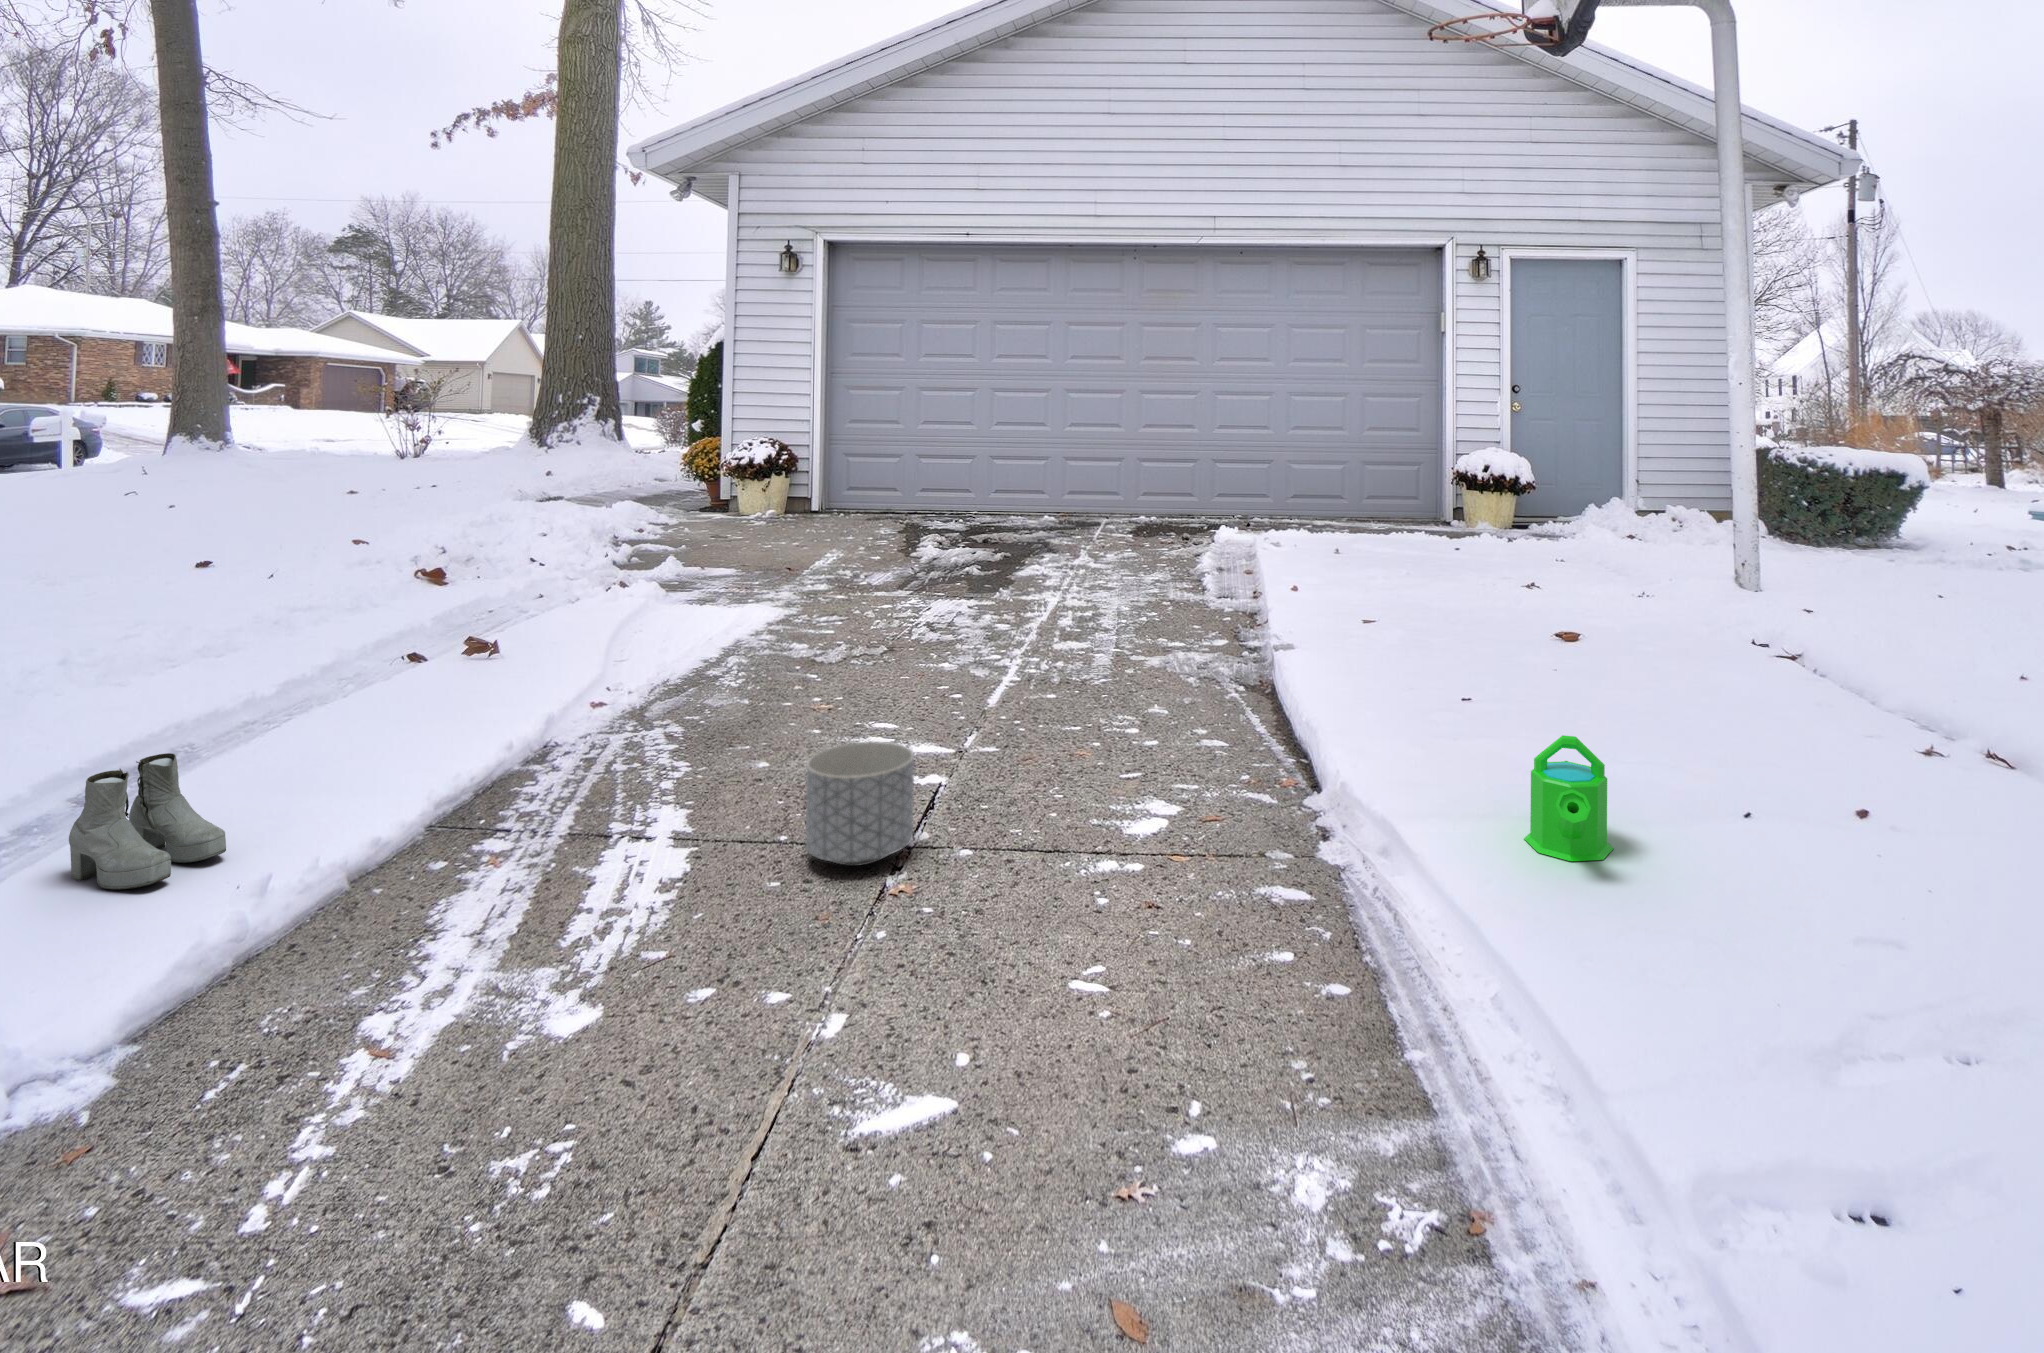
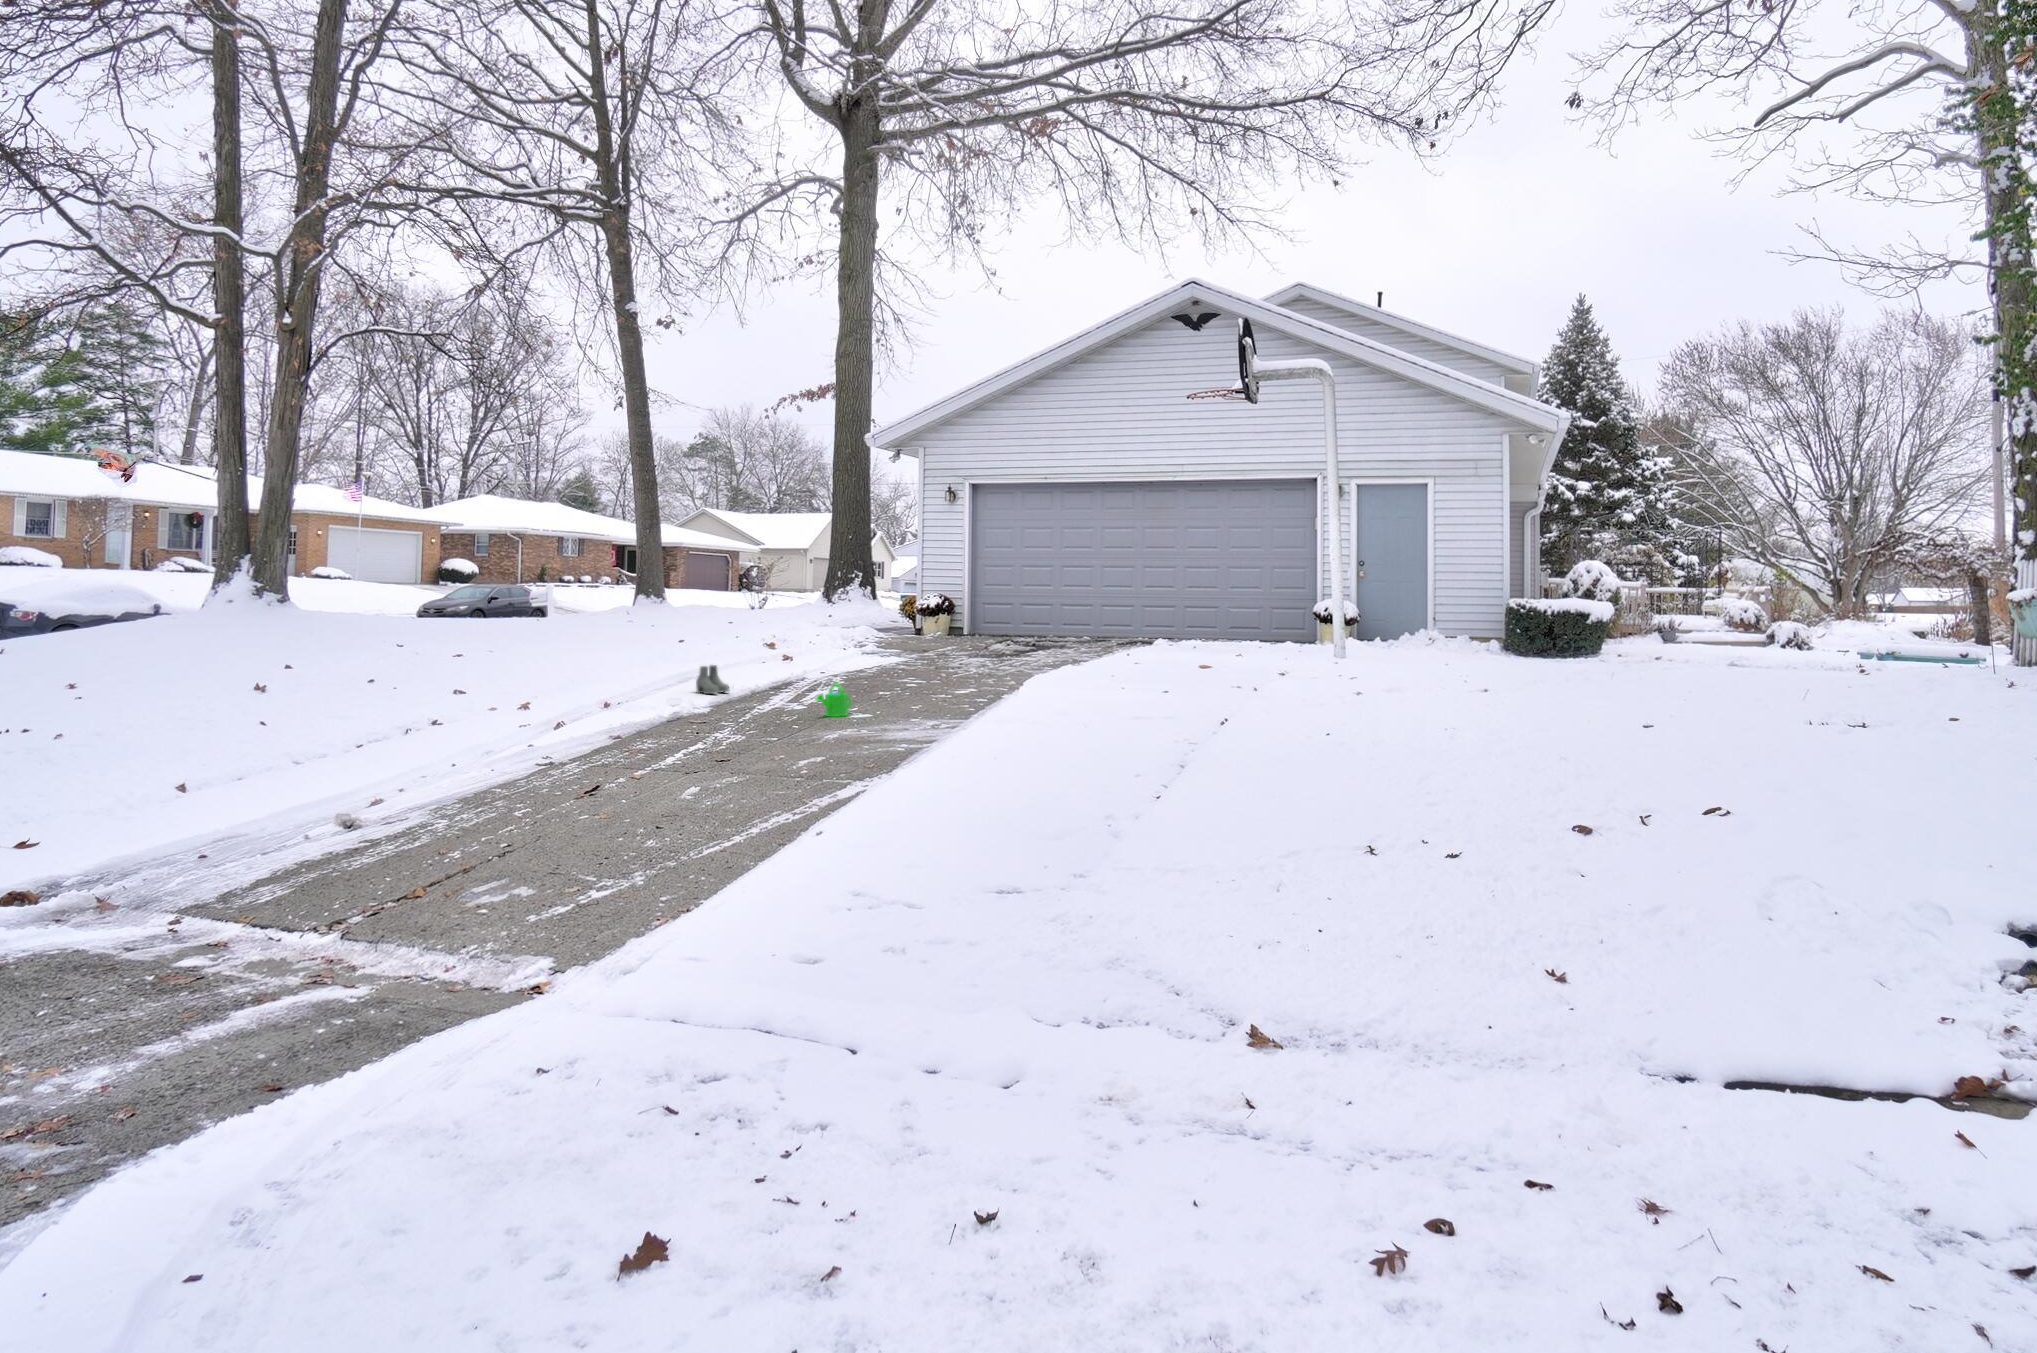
watering can: present [1524,735,1614,861] -> present [816,683,852,717]
planter: present [806,742,914,866] -> none [876,675,908,708]

